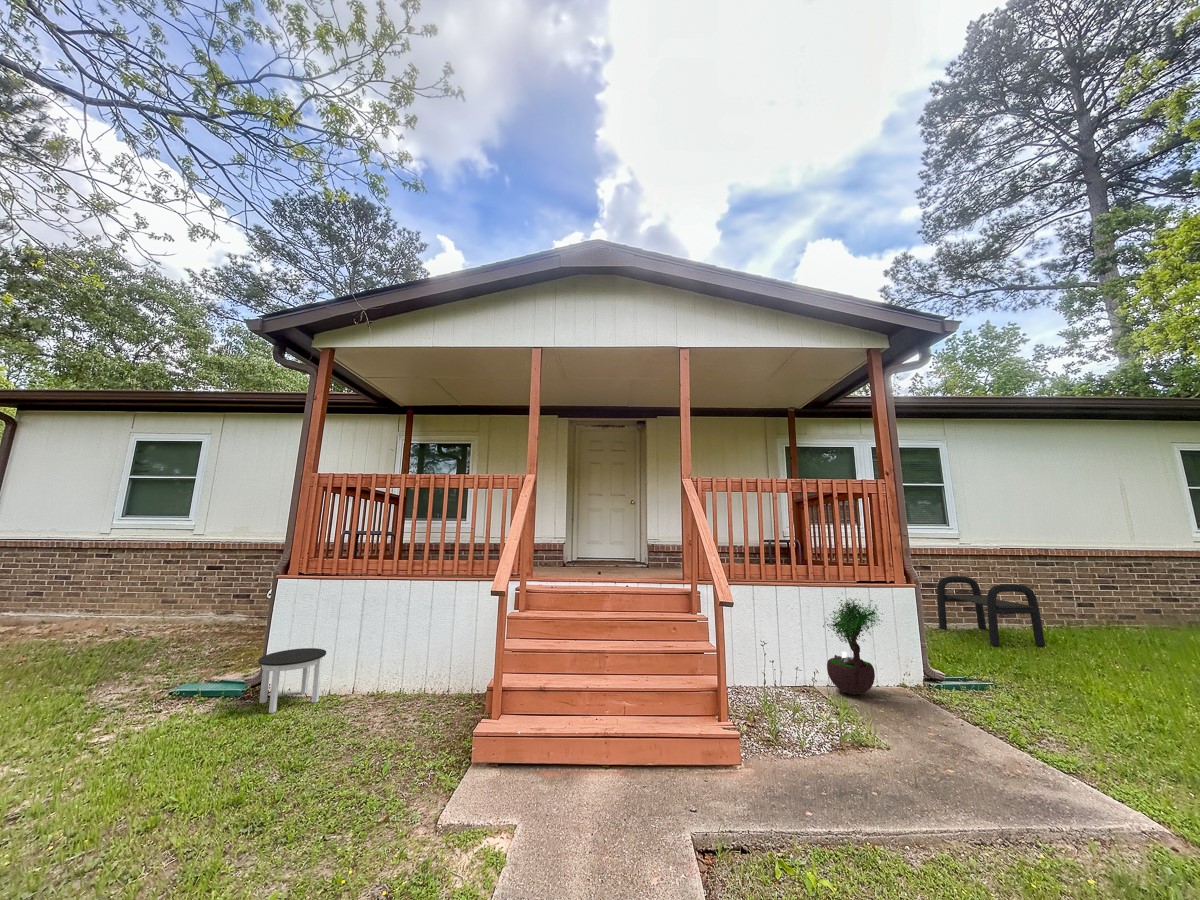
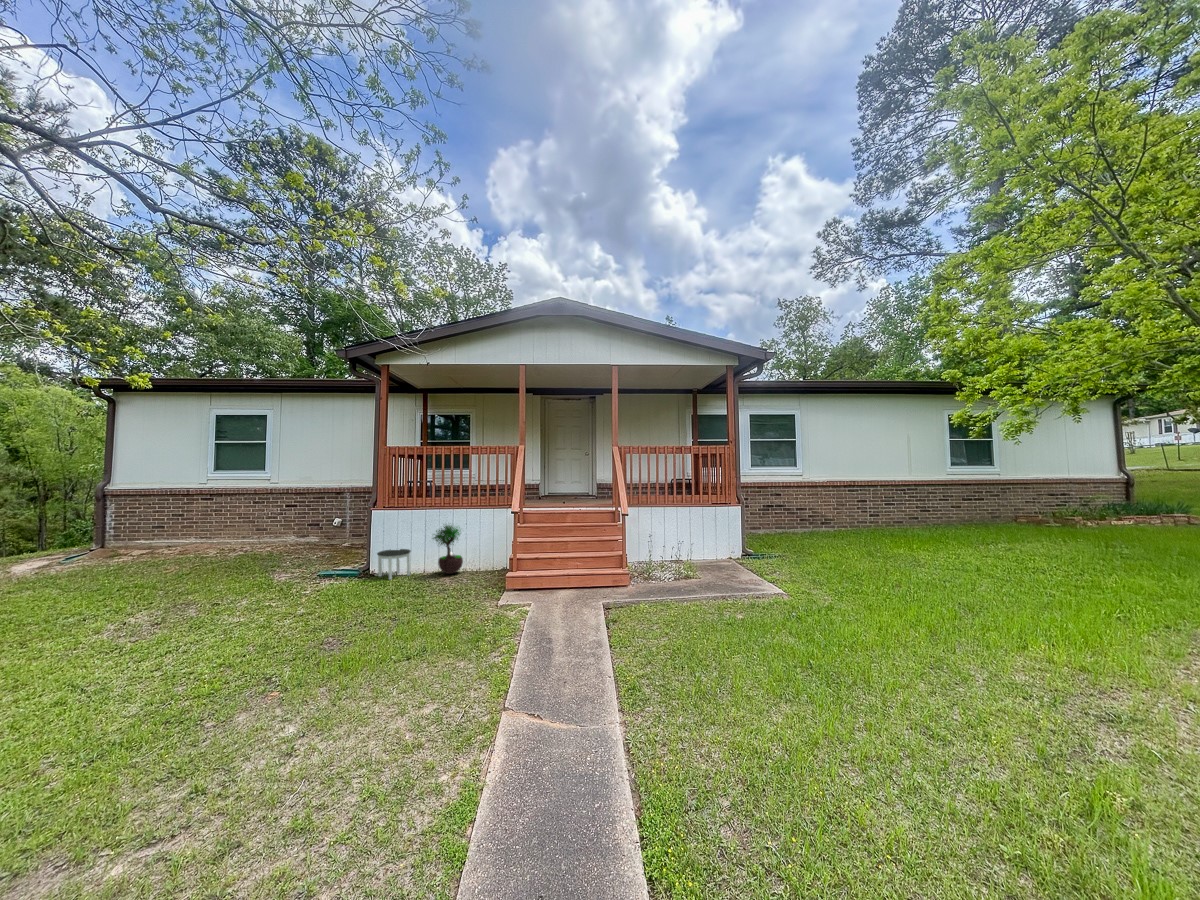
bench: present [937,576,1045,646] -> none [784,500,833,541]
potted tree: present [823,597,882,695] -> present [433,525,463,574]

